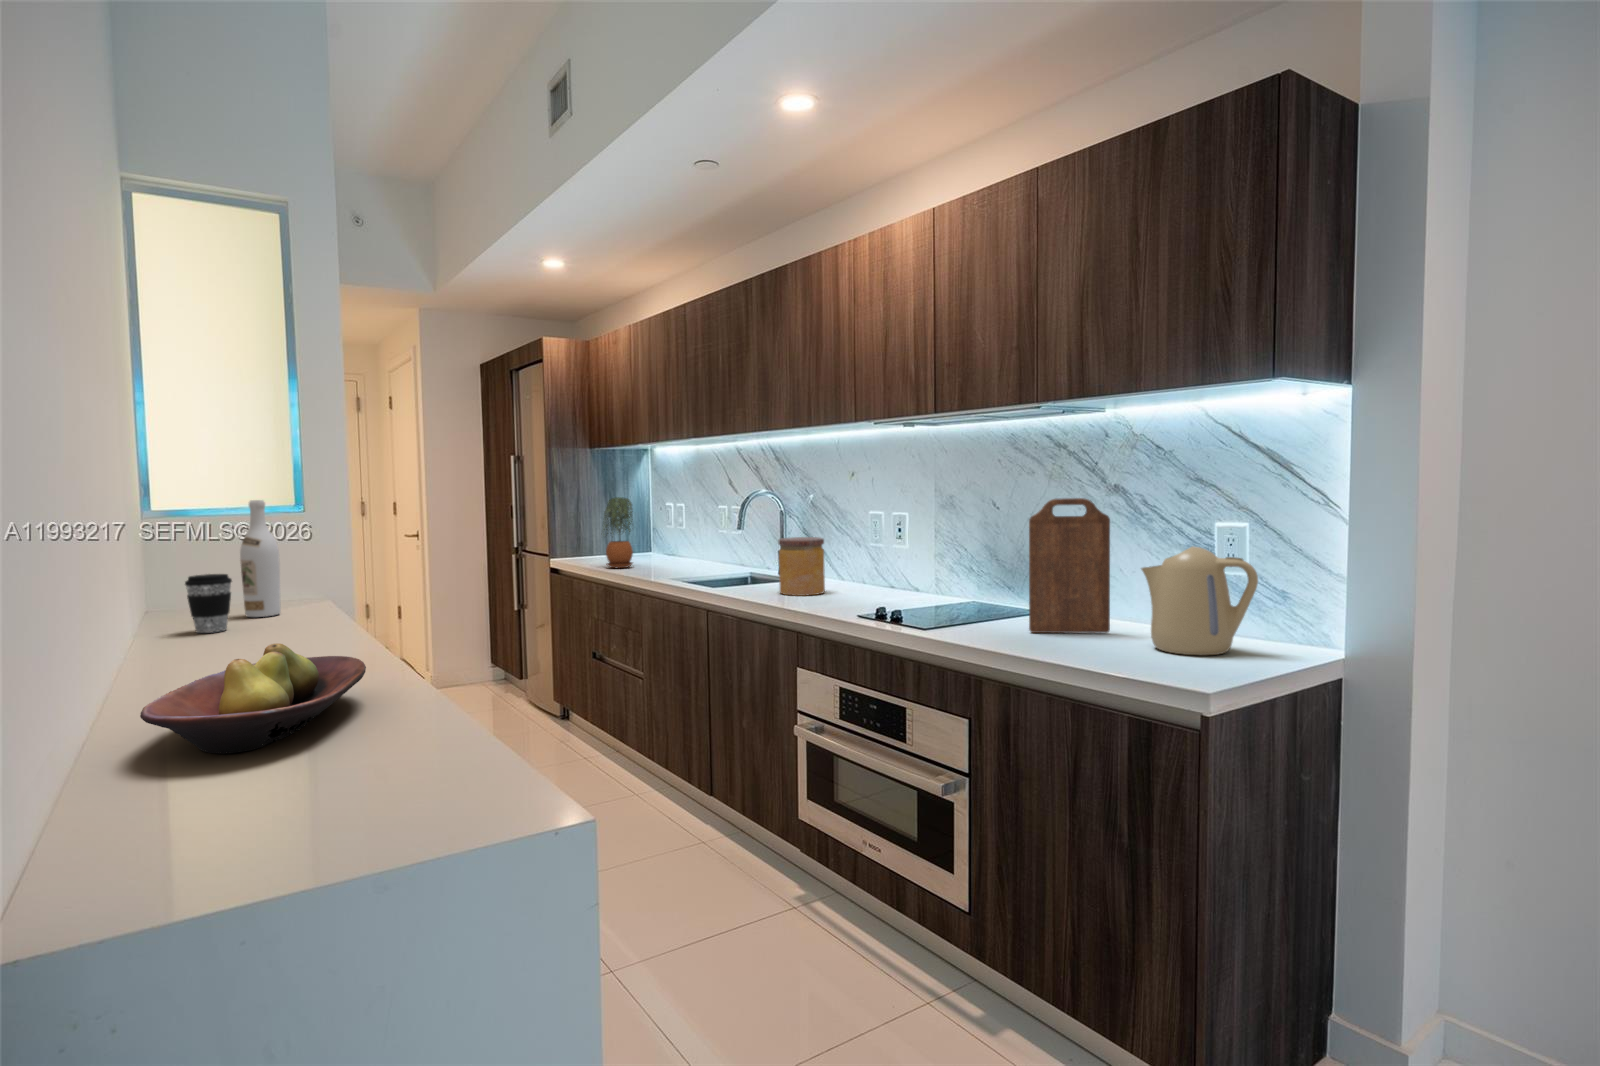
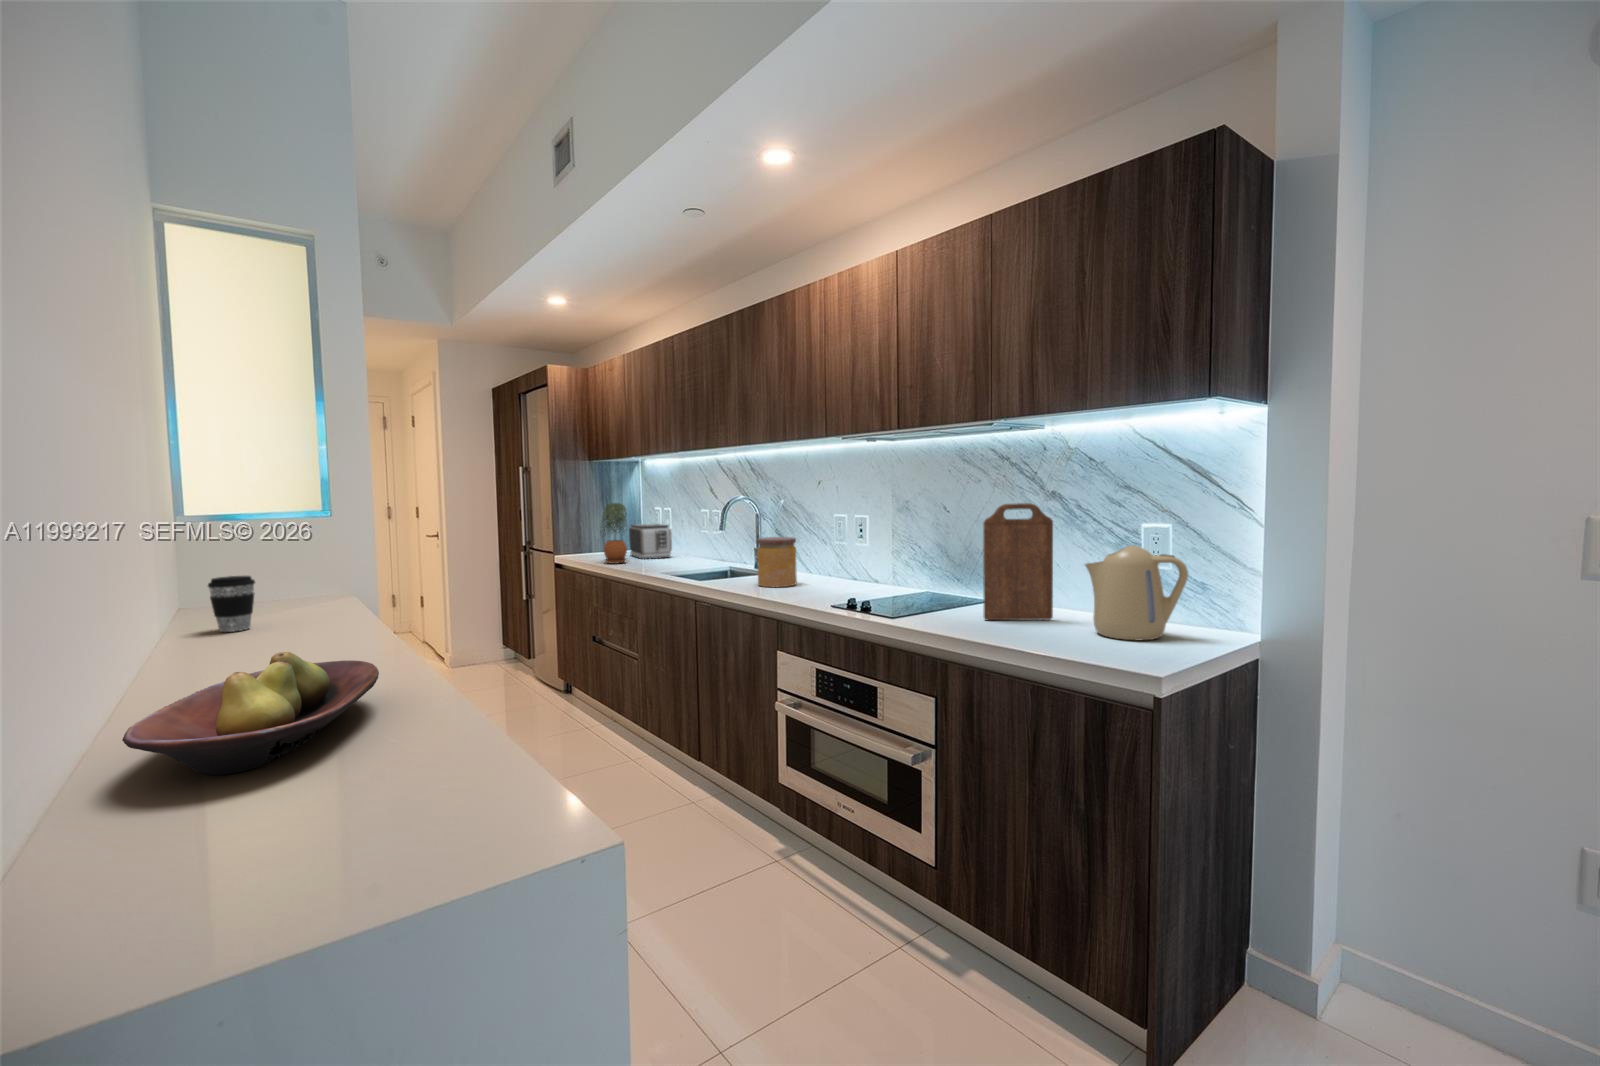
wine bottle: present [240,500,281,617] -> none [265,506,305,615]
toaster: none [636,522,686,564] -> present [629,524,672,559]

